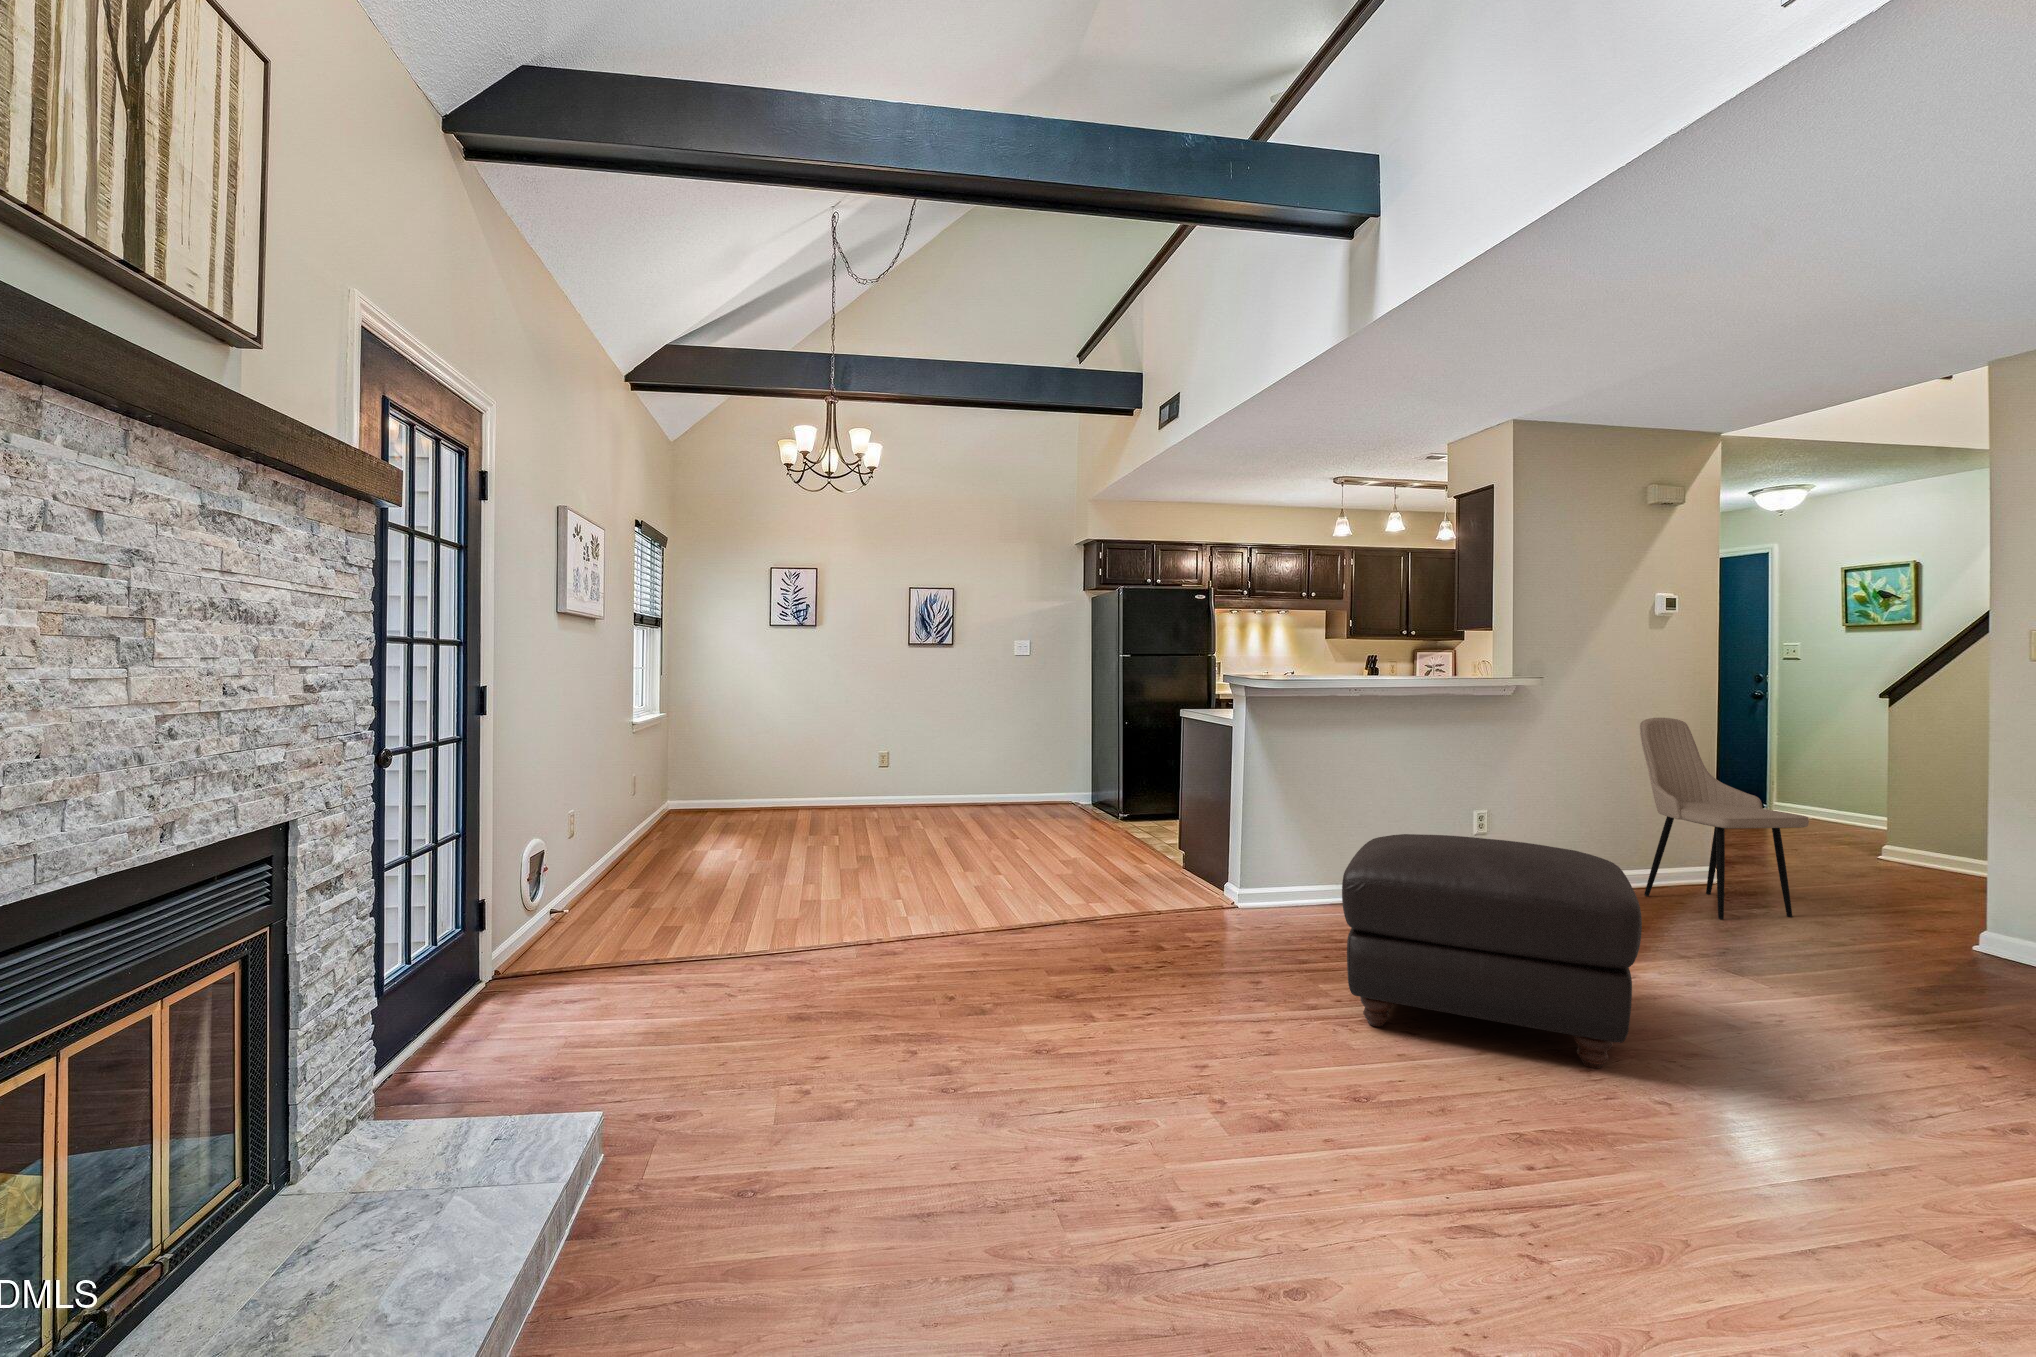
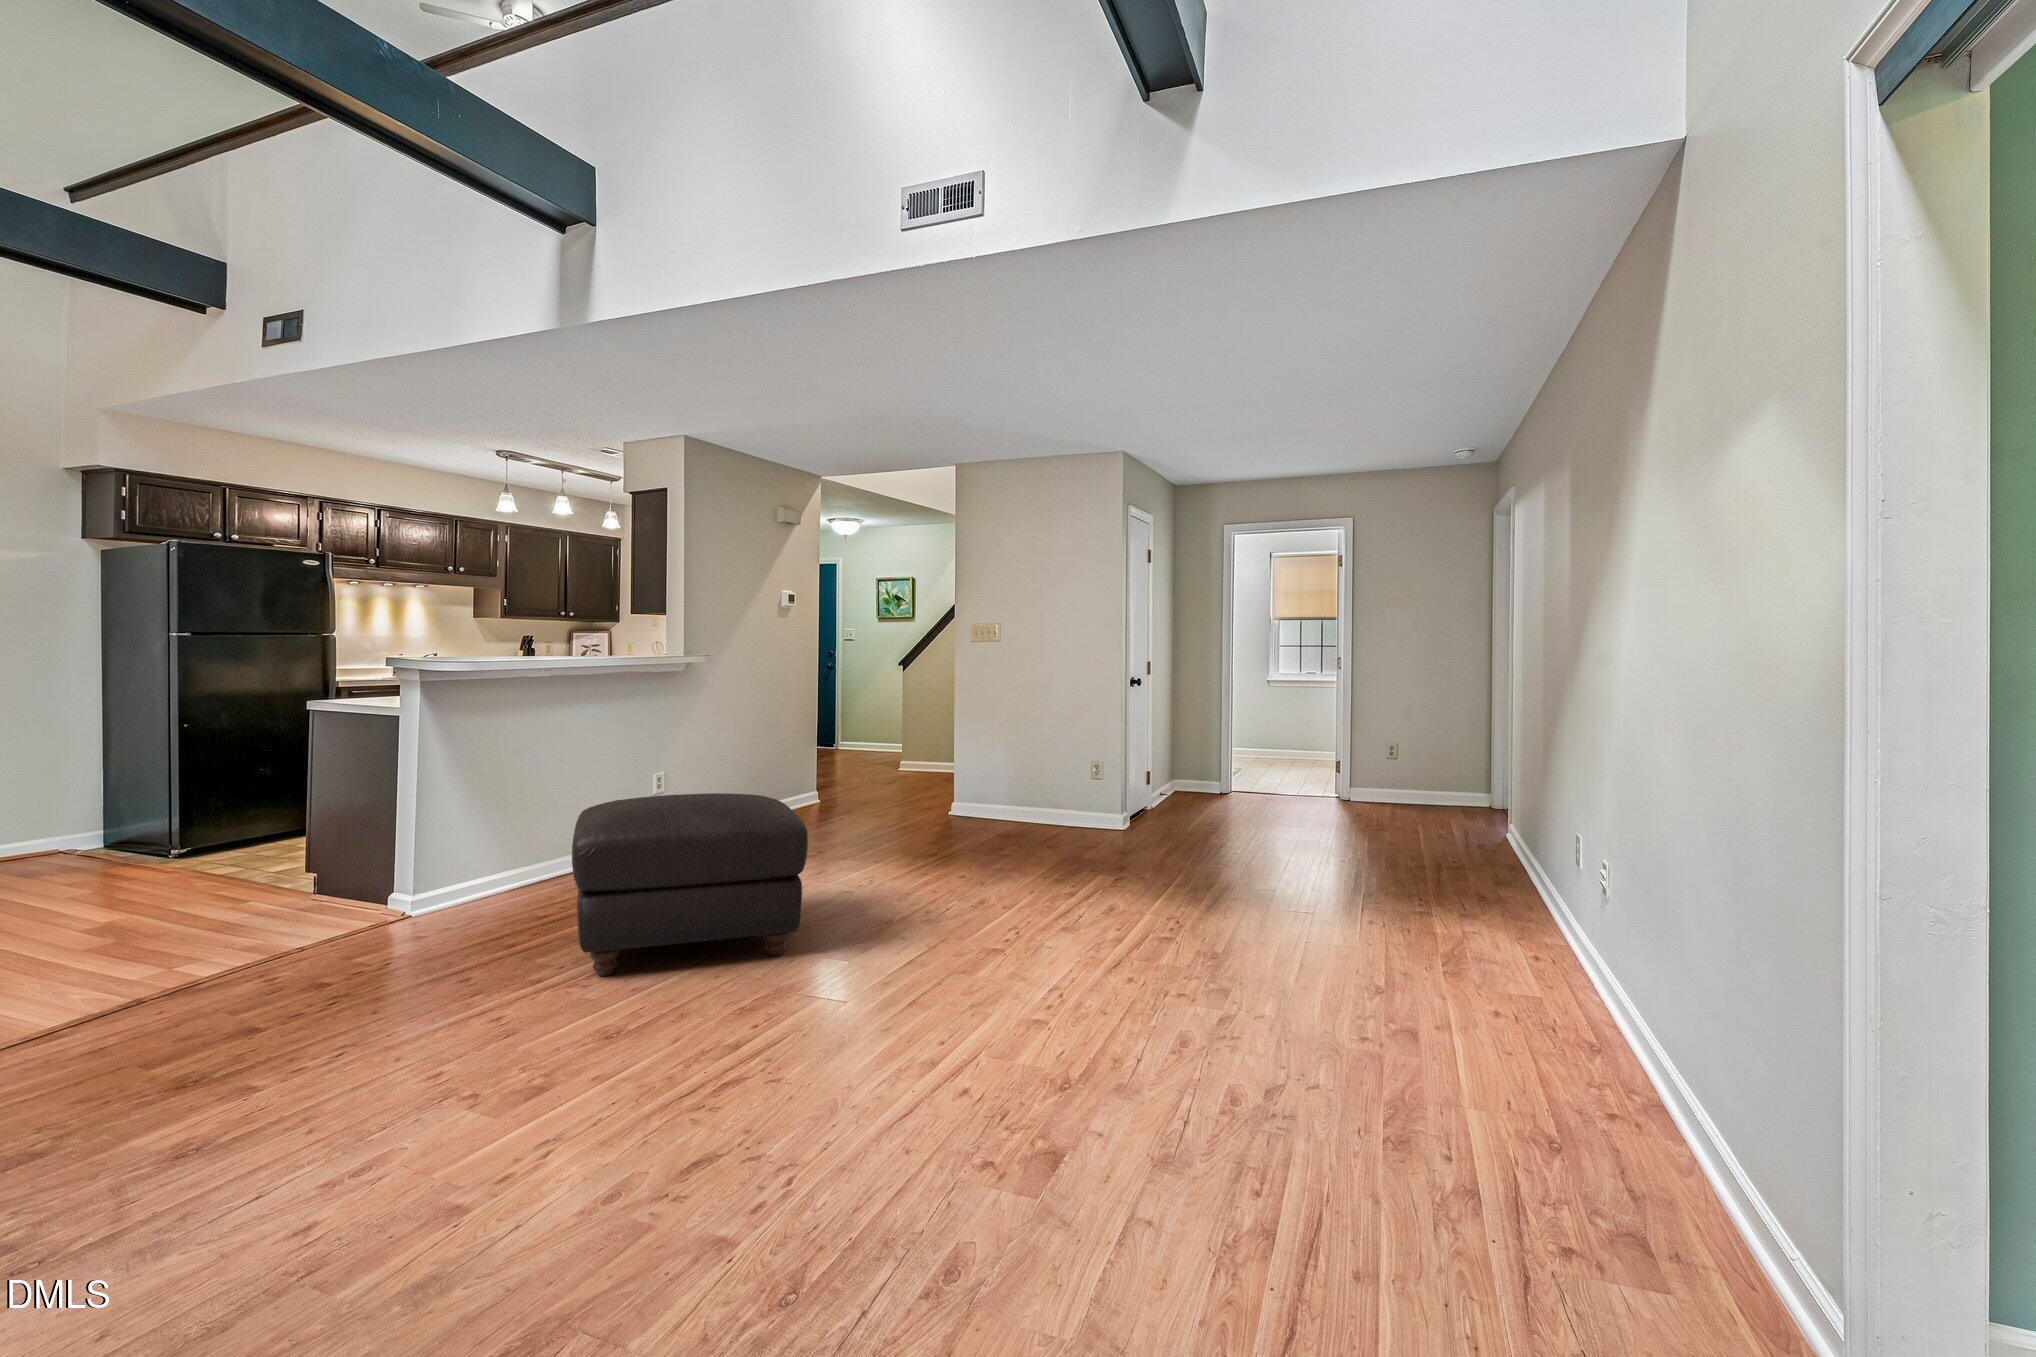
dining chair: present [1640,718,1809,919] -> none [773,689,876,836]

